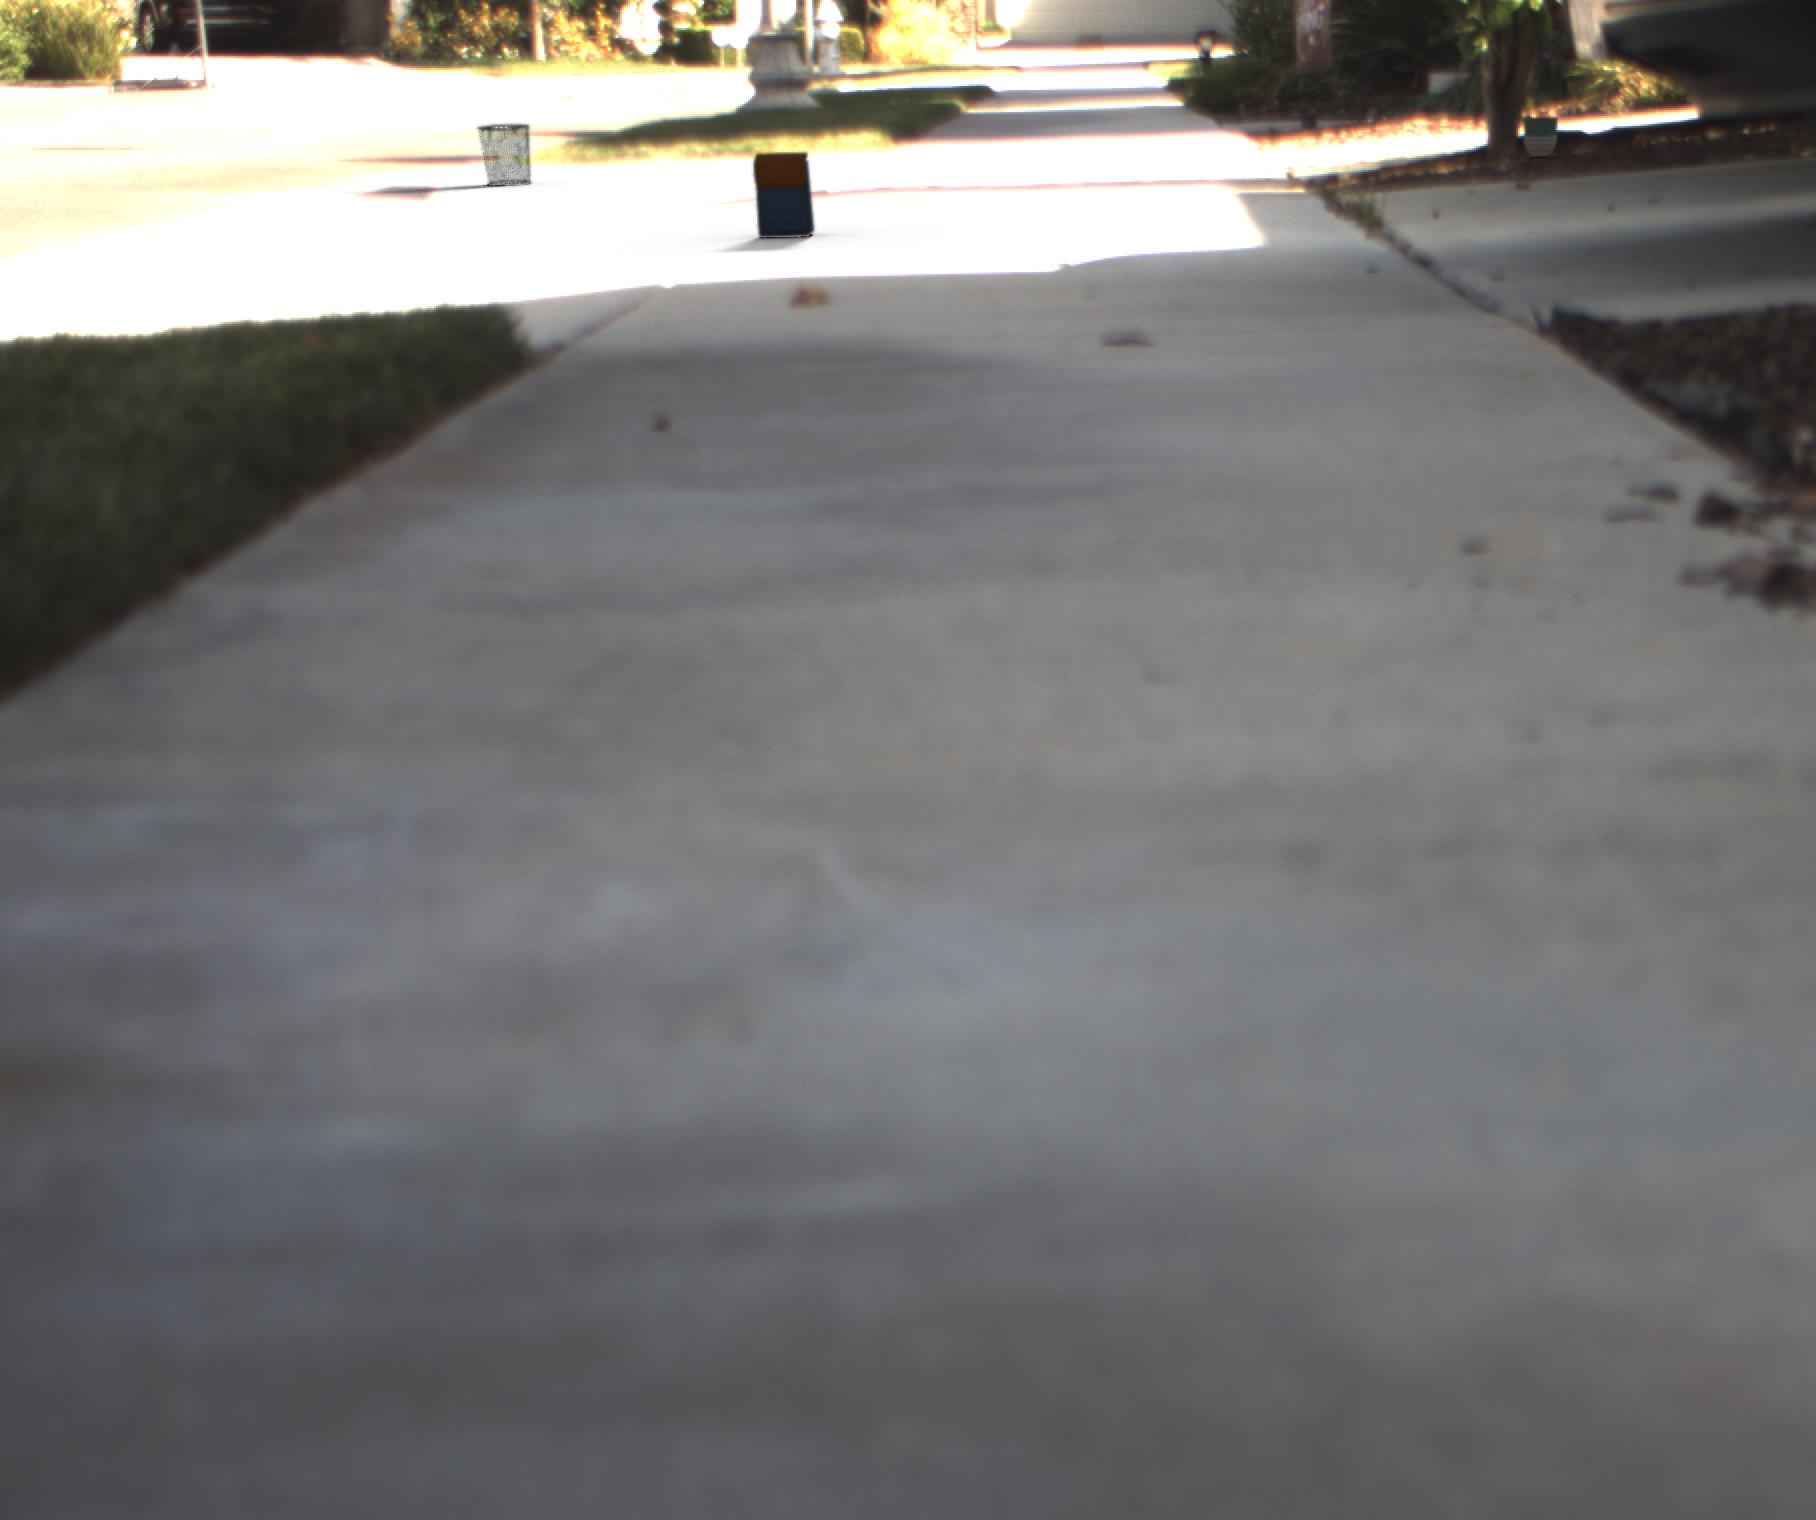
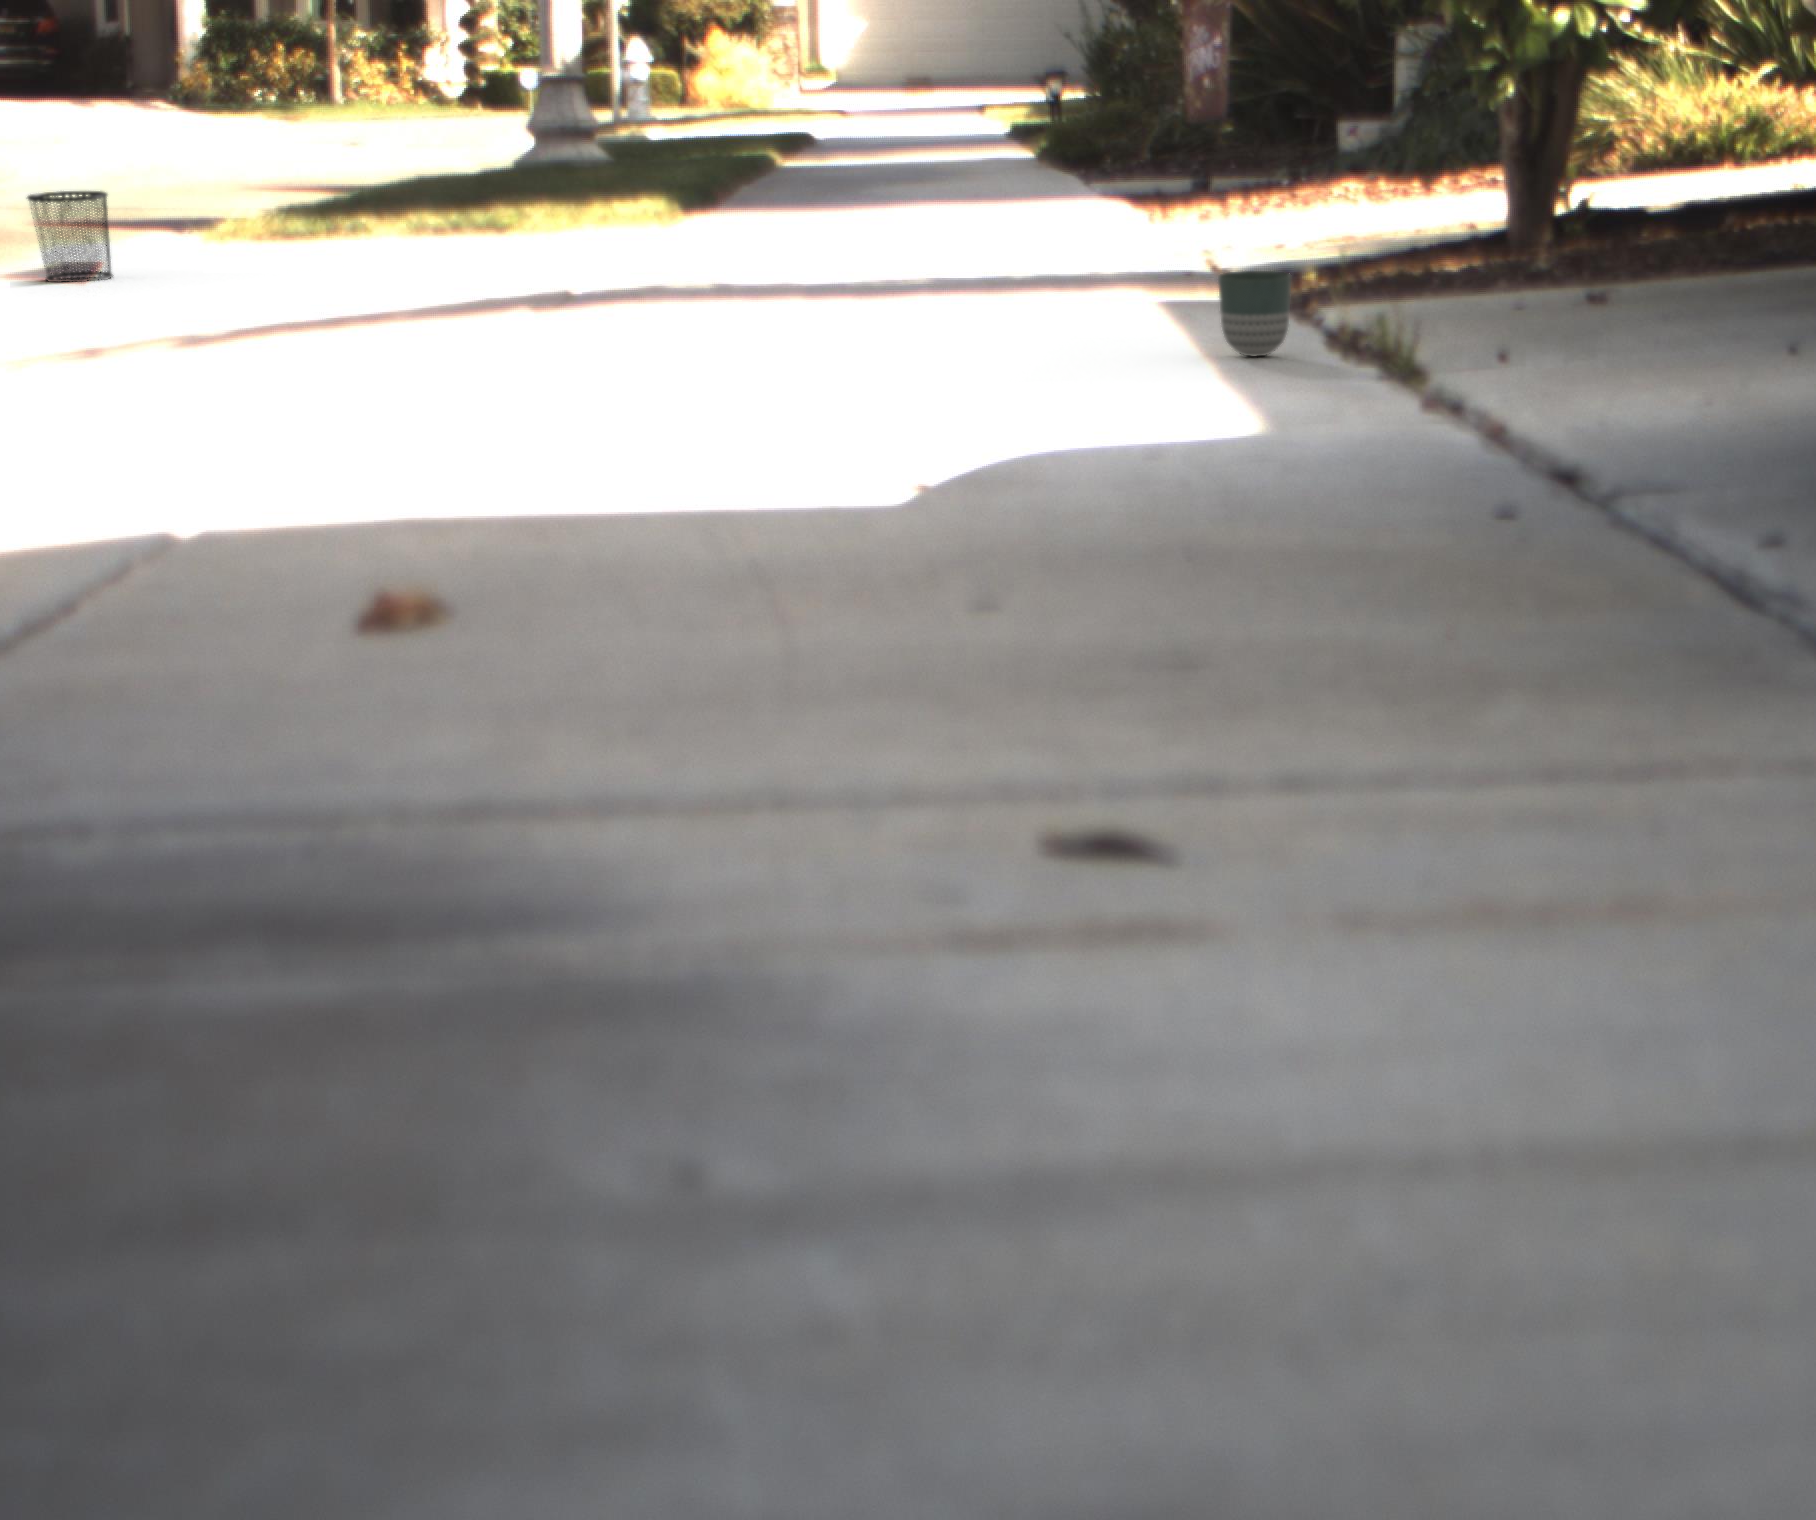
planter: present [1523,117,1558,157] -> present [1218,271,1291,356]
backpack: present [753,152,815,238] -> none [350,251,465,397]

